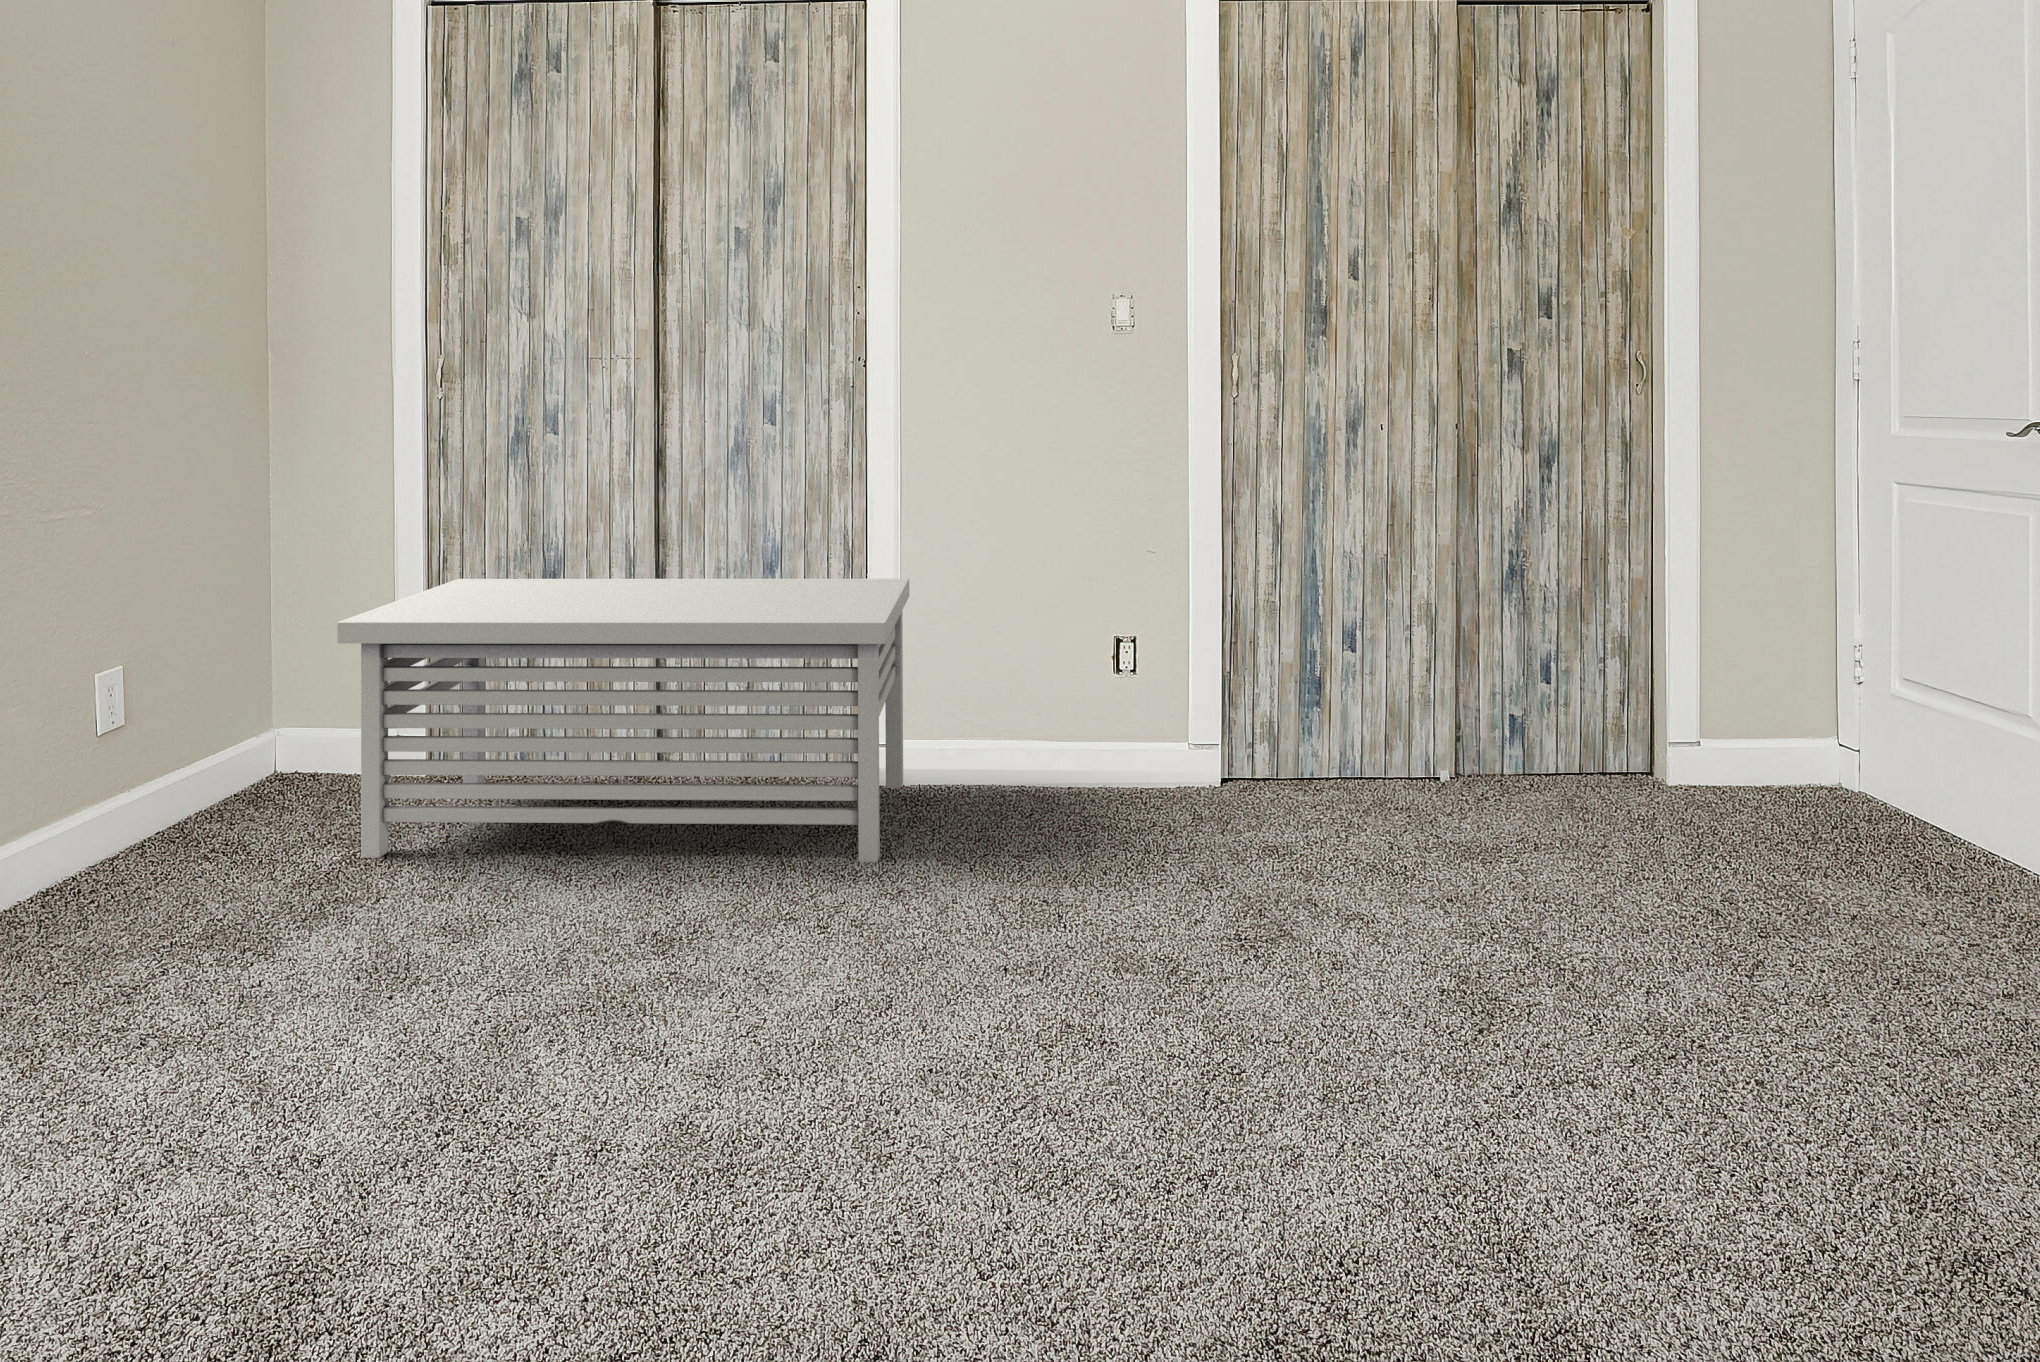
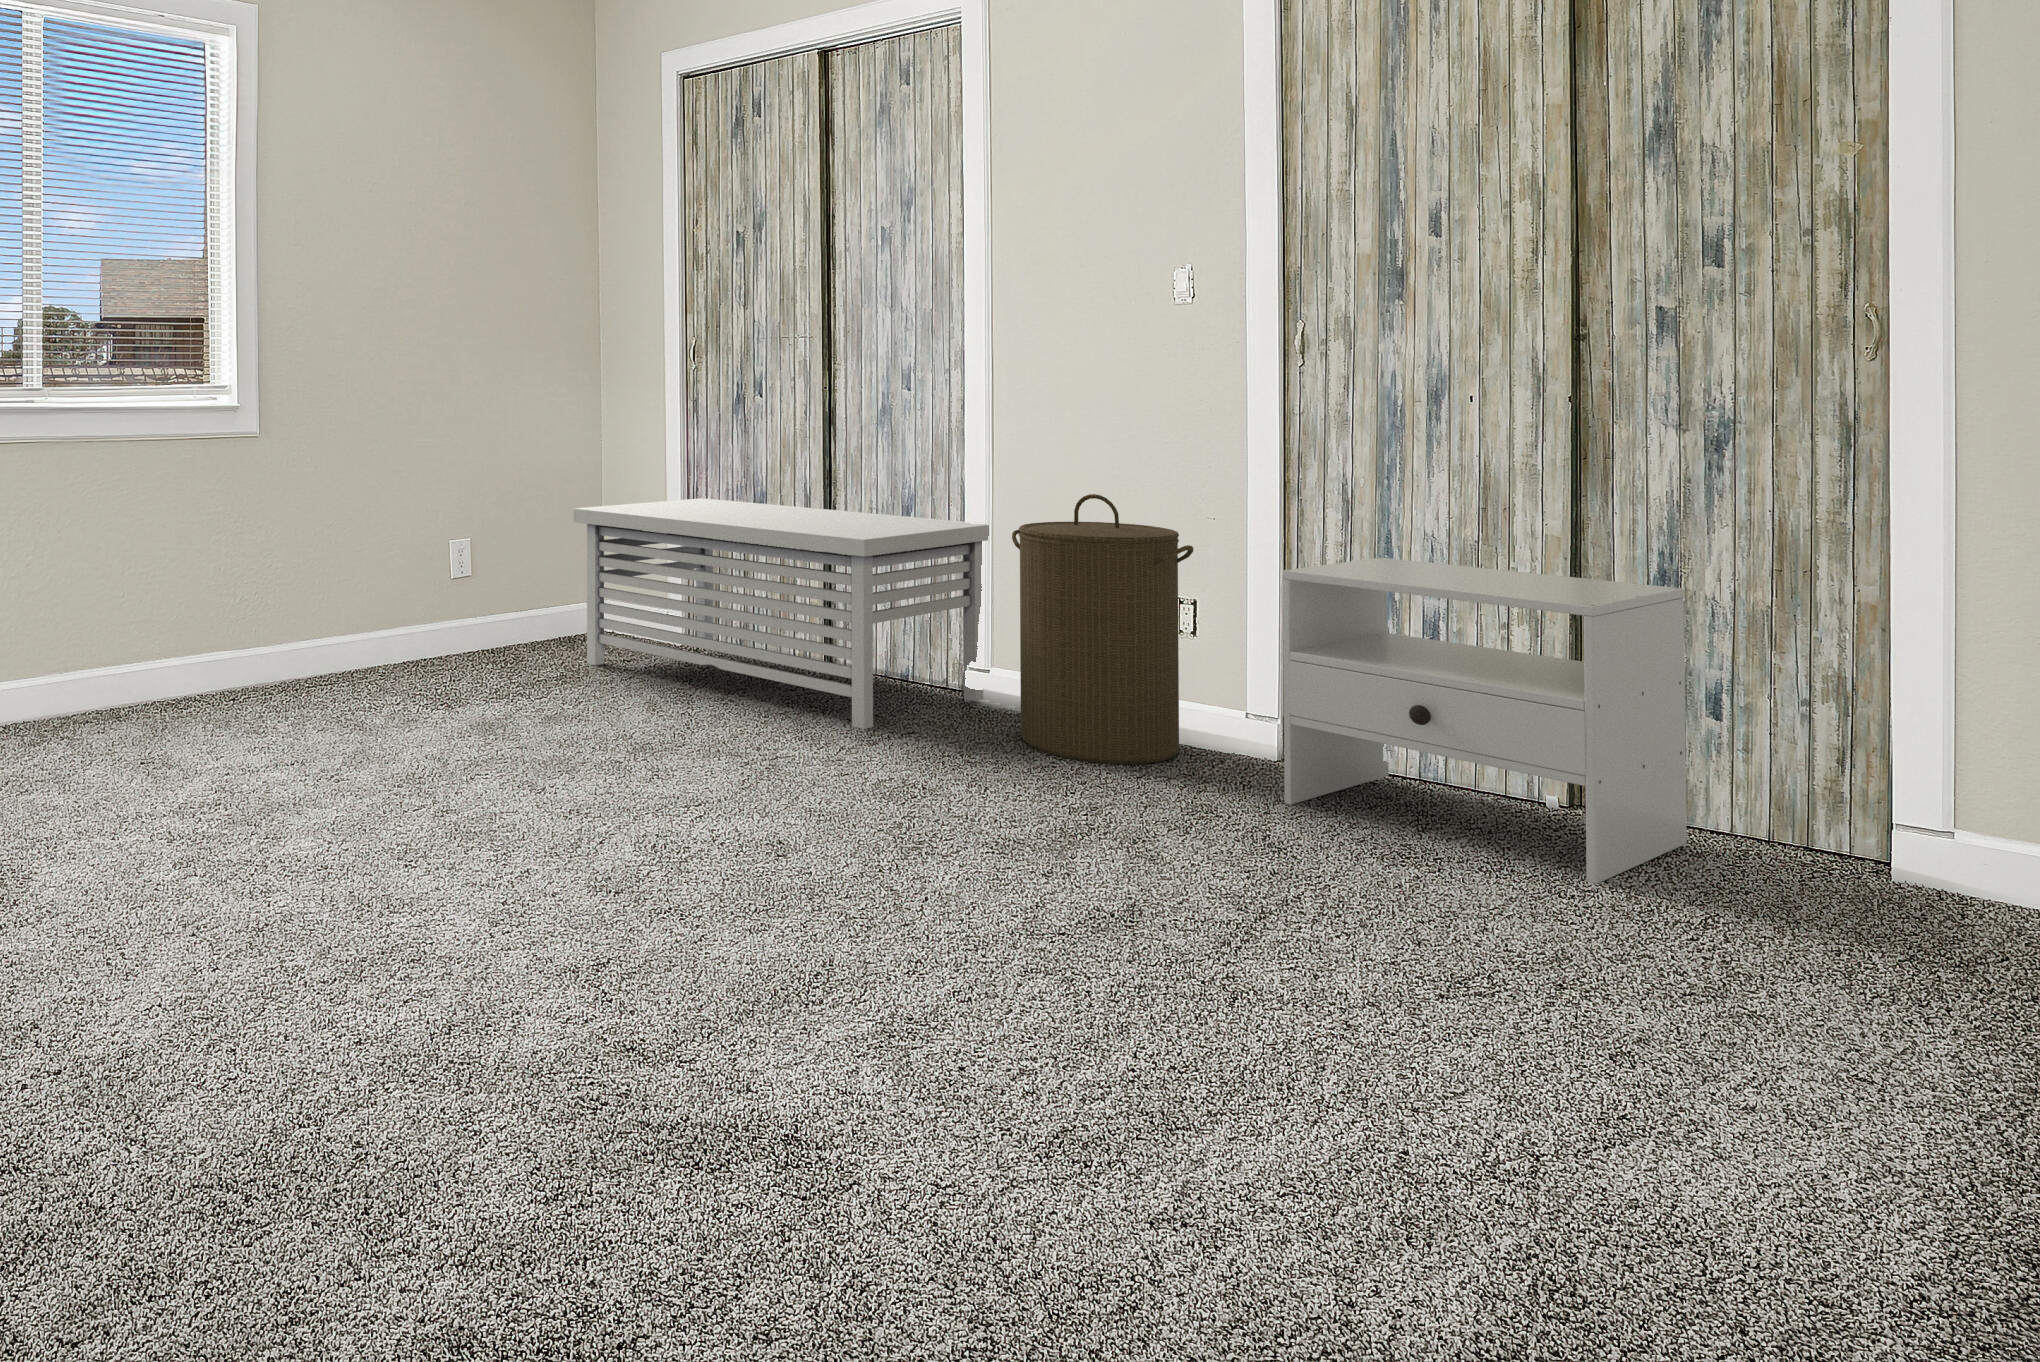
laundry hamper: none [992,540,1193,838] -> present [1012,494,1194,764]
nightstand: none [1309,577,1605,849] -> present [1283,558,1687,884]

